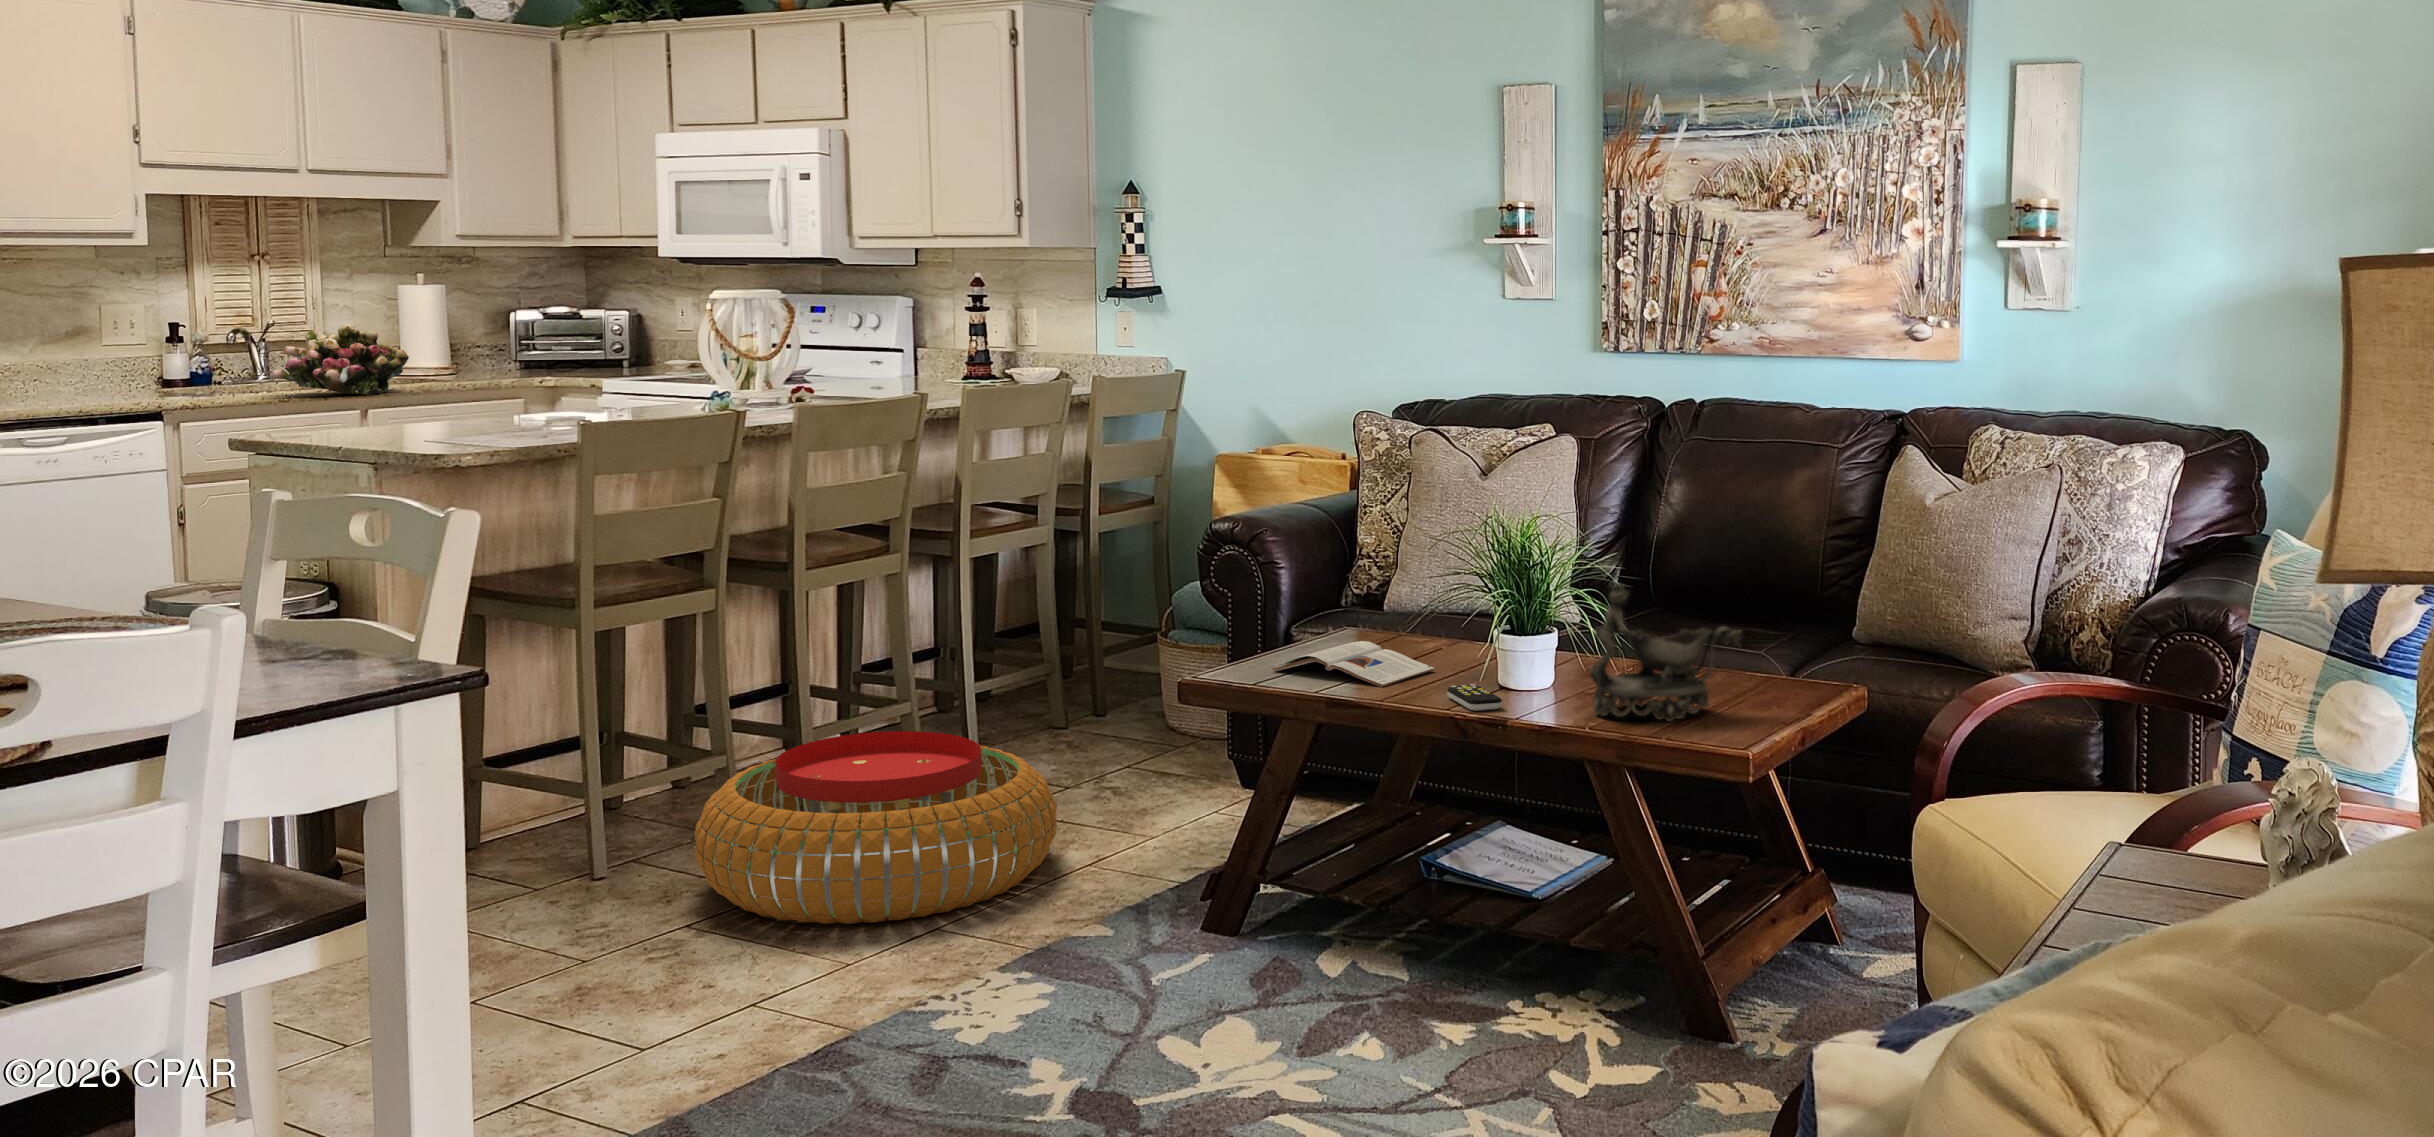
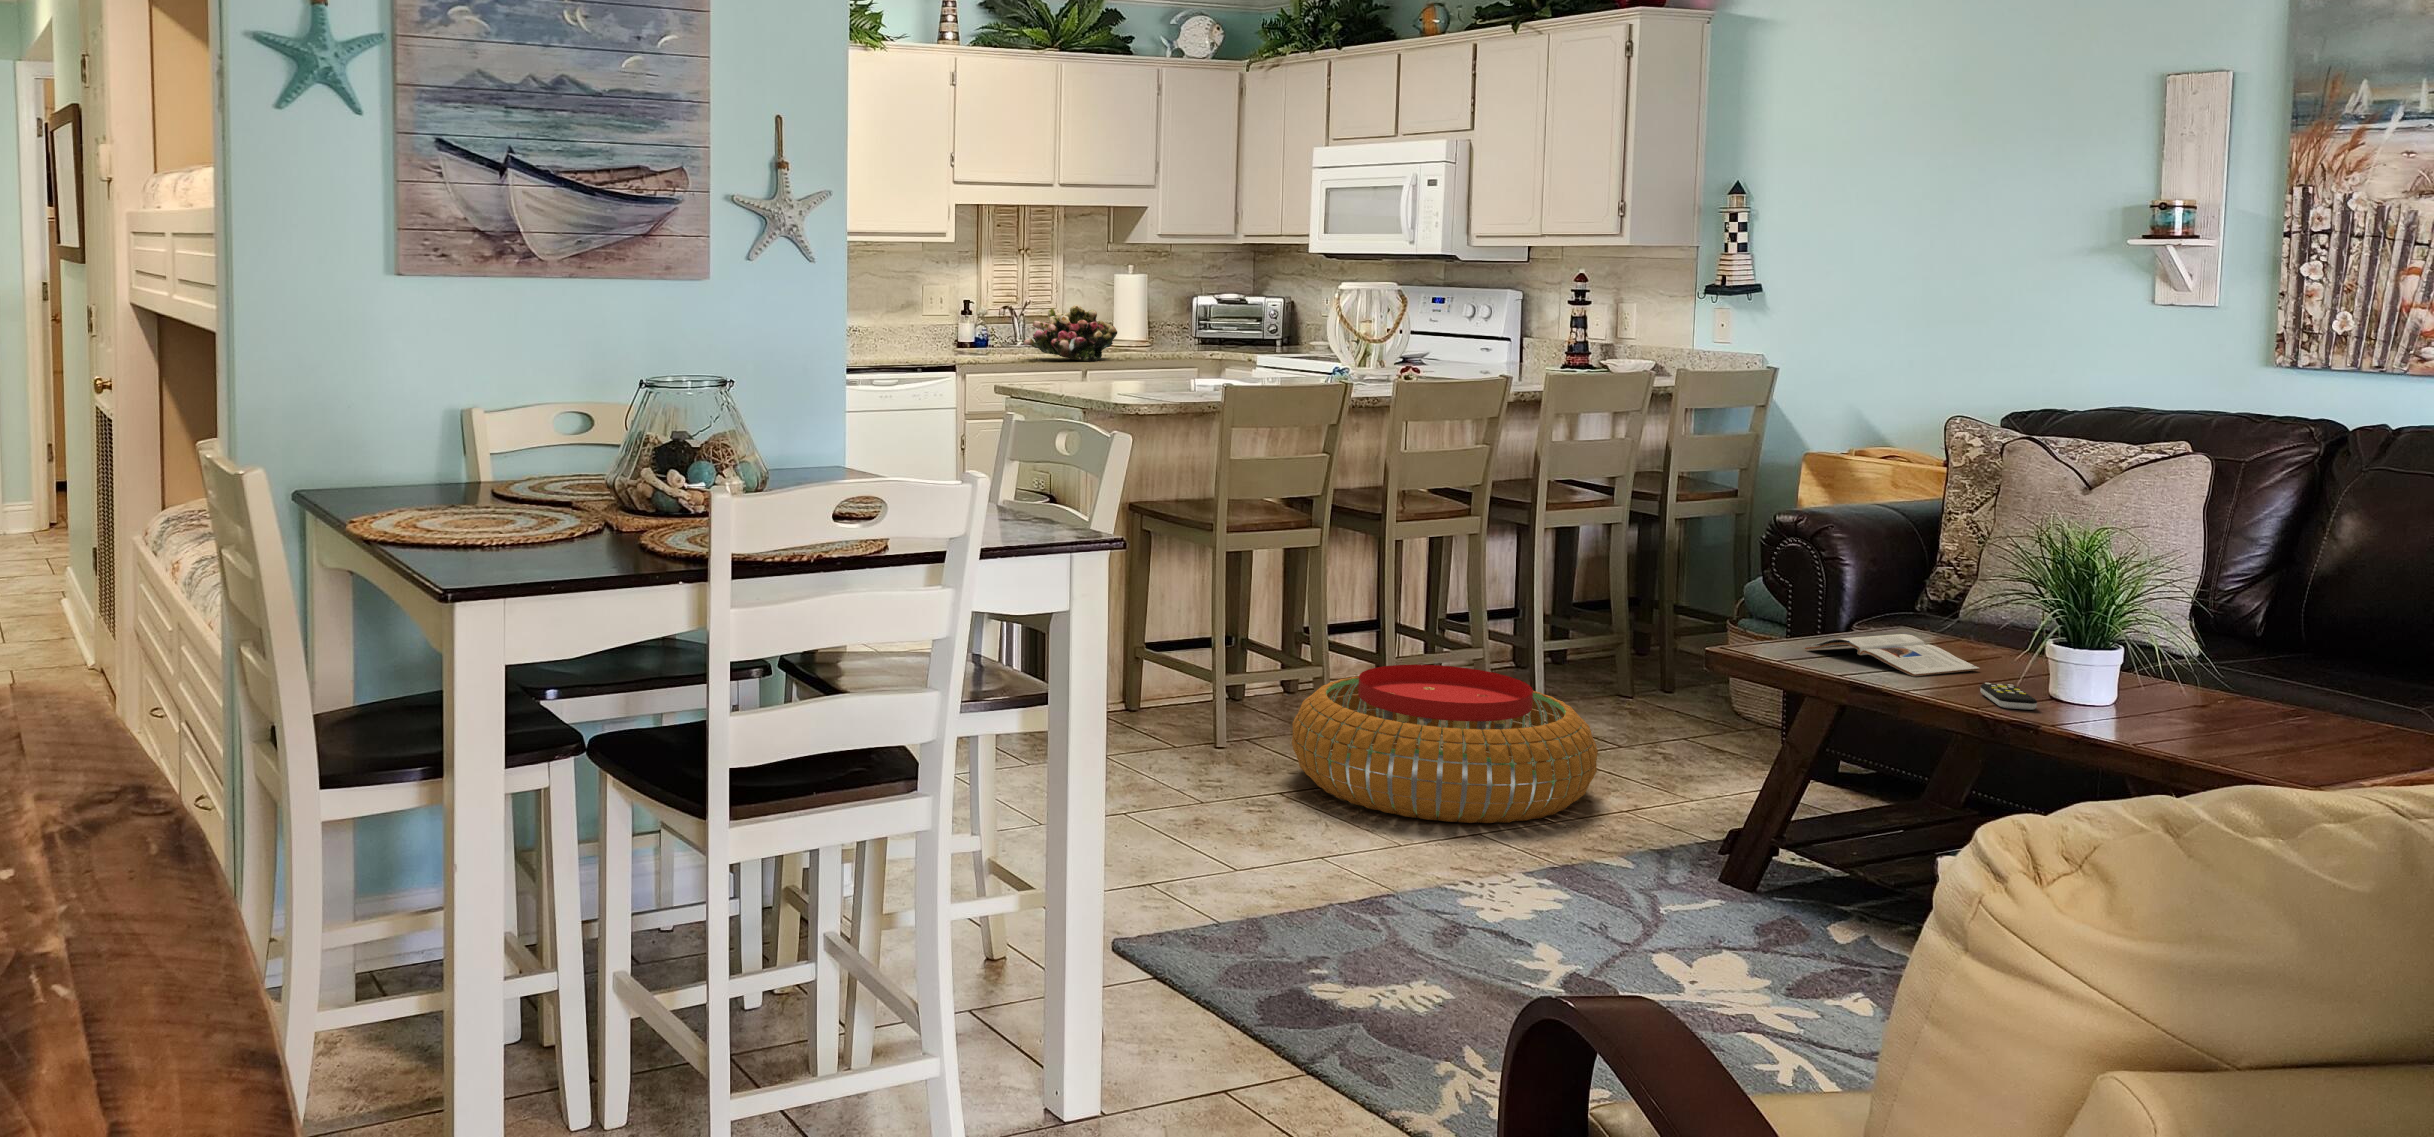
decorative bowl: present [1590,584,1742,722] -> none [2138,599,2341,747]

